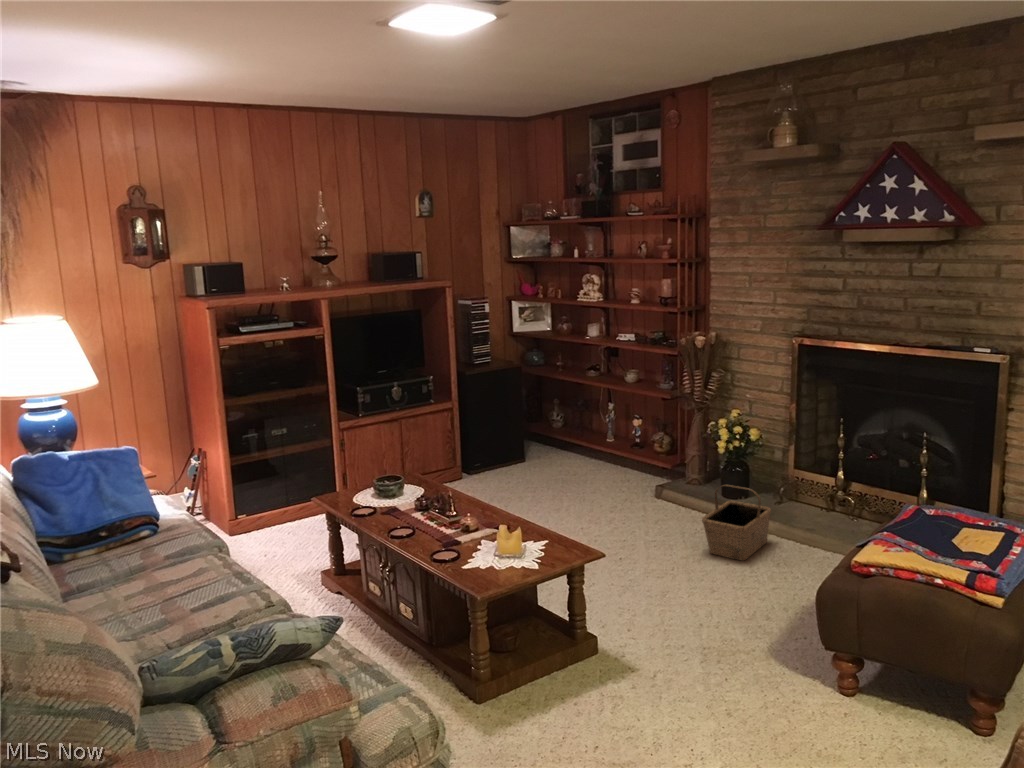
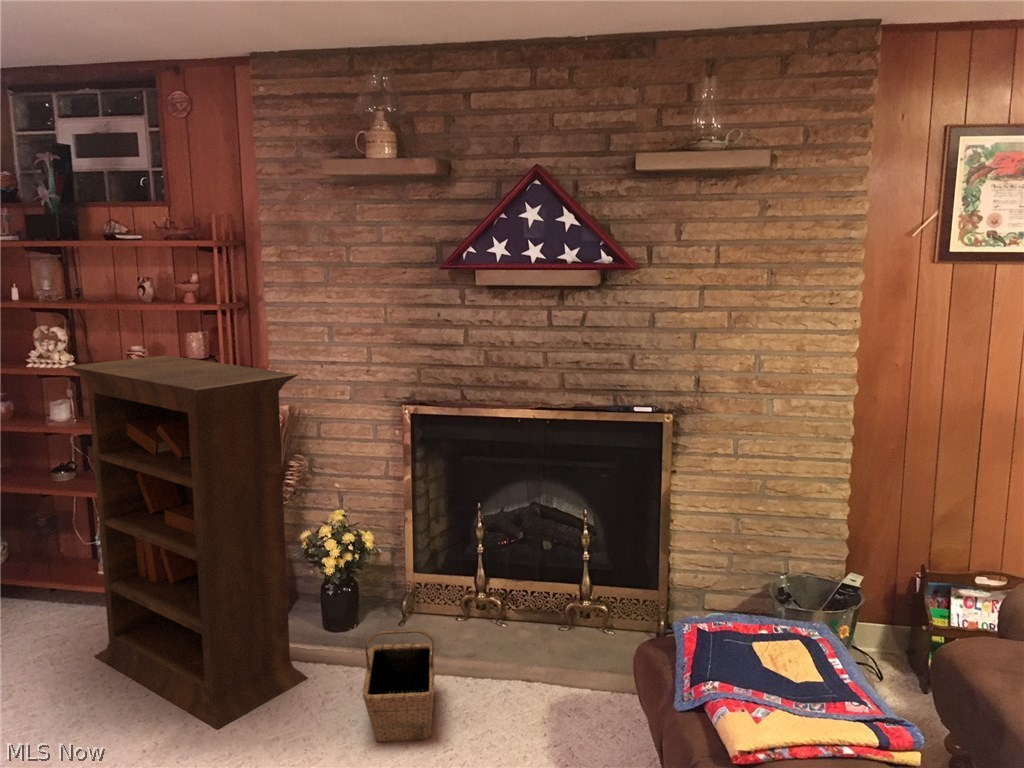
bookcase: none [581,294,697,525] -> present [67,355,308,729]

